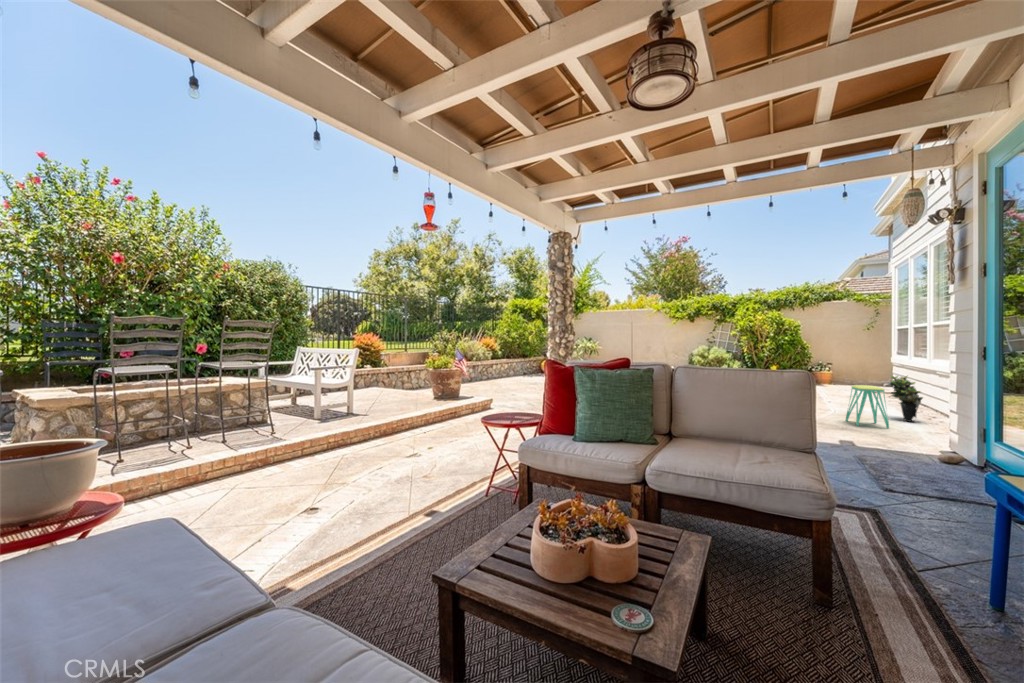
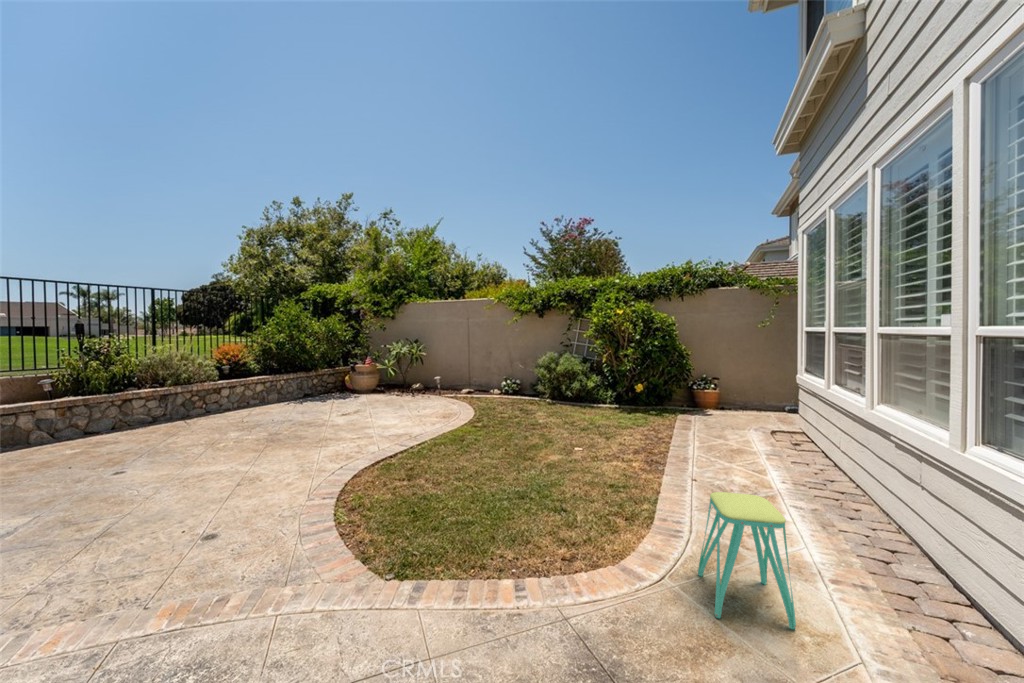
potted plant: present [889,376,923,422] -> none [793,448,870,569]

